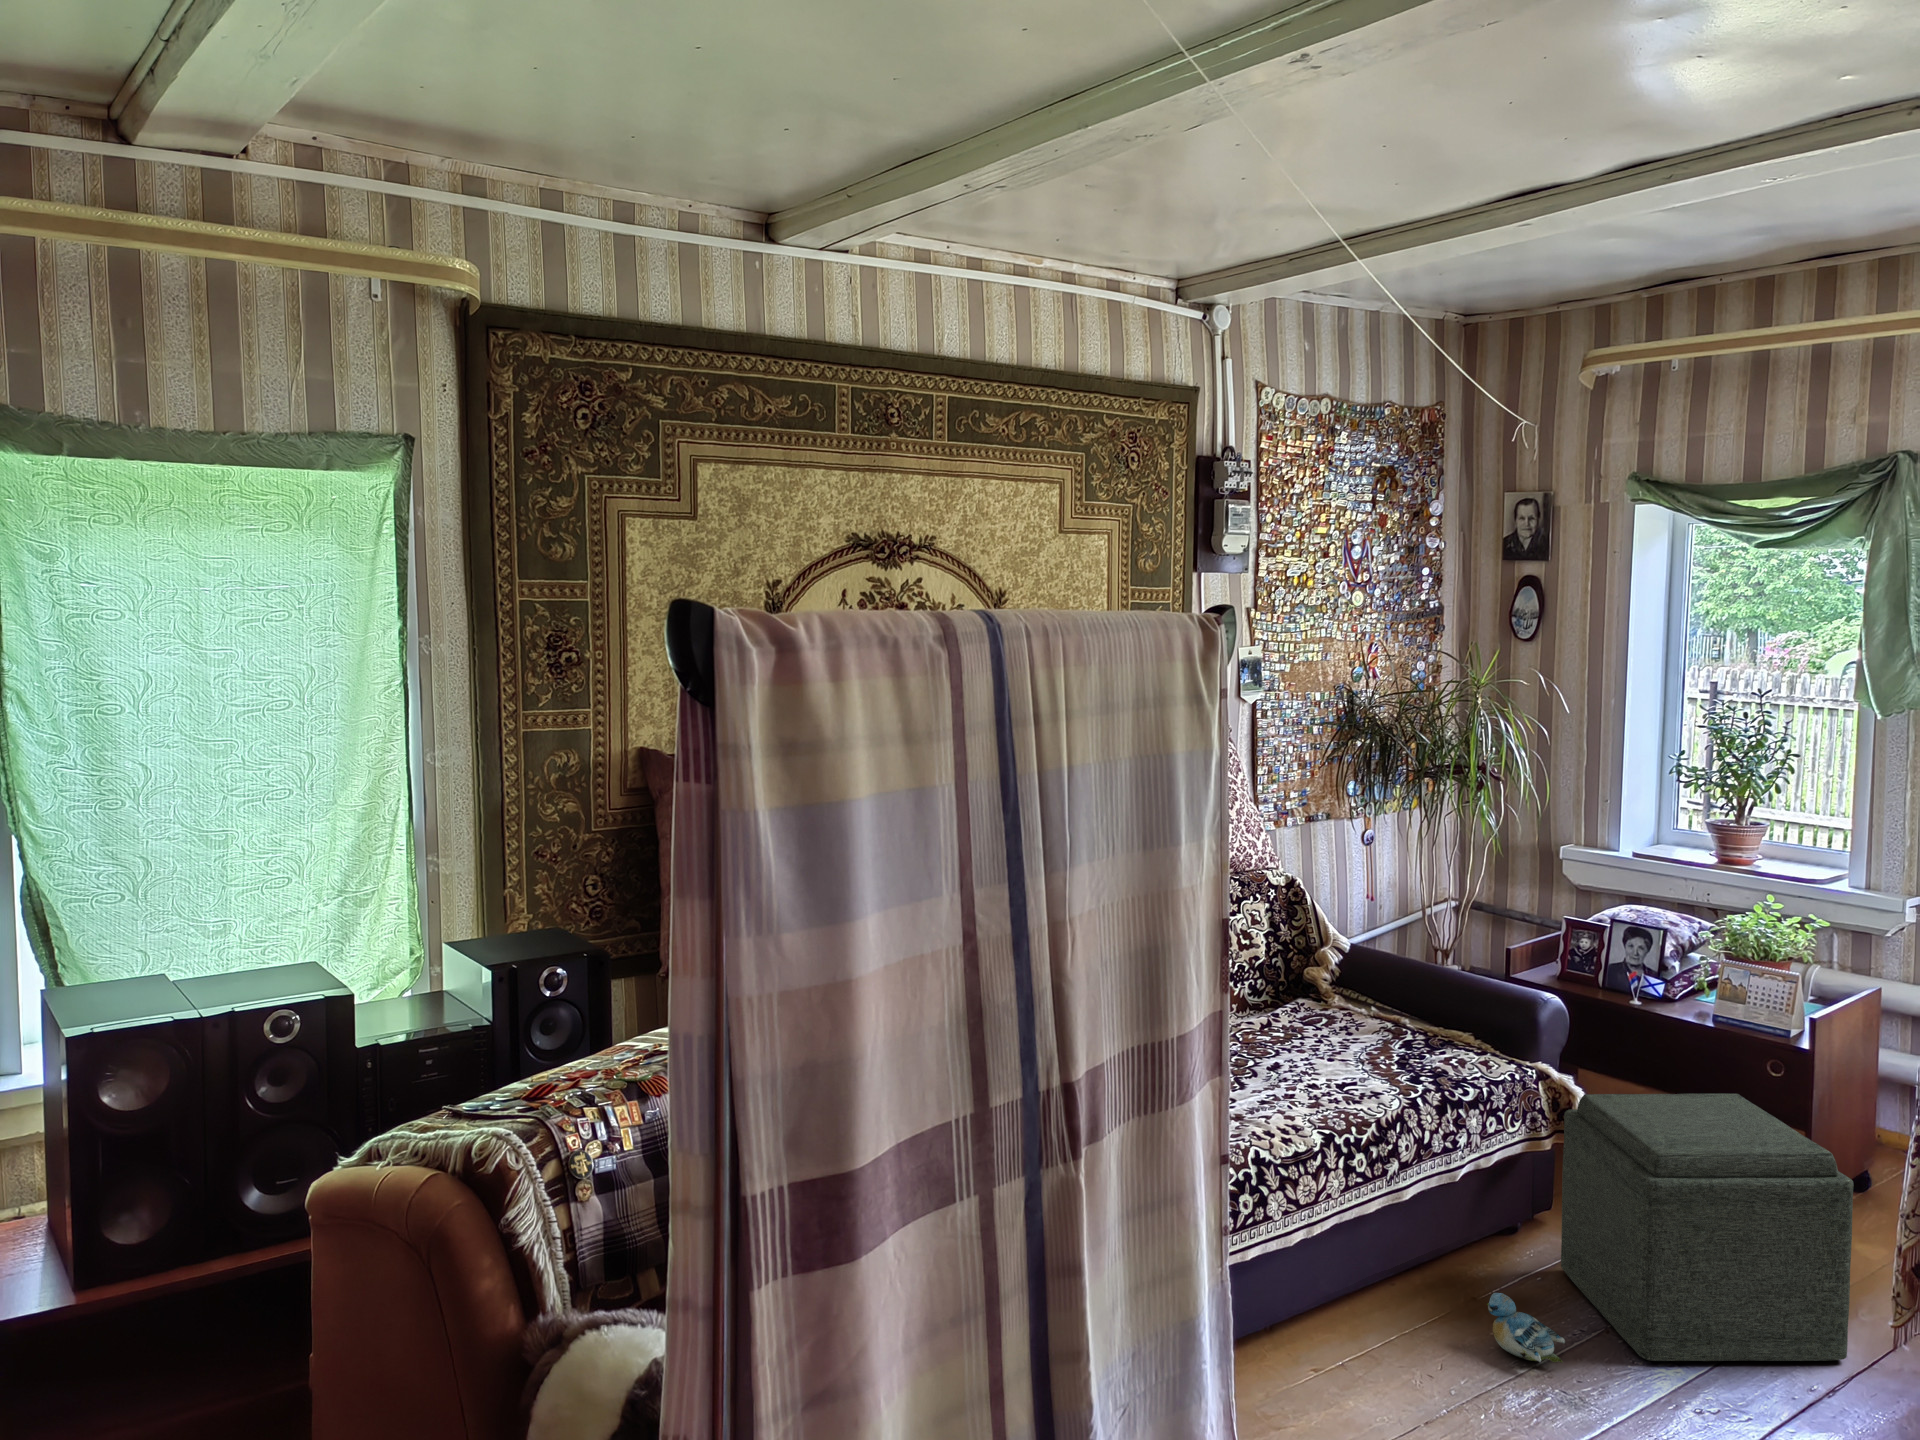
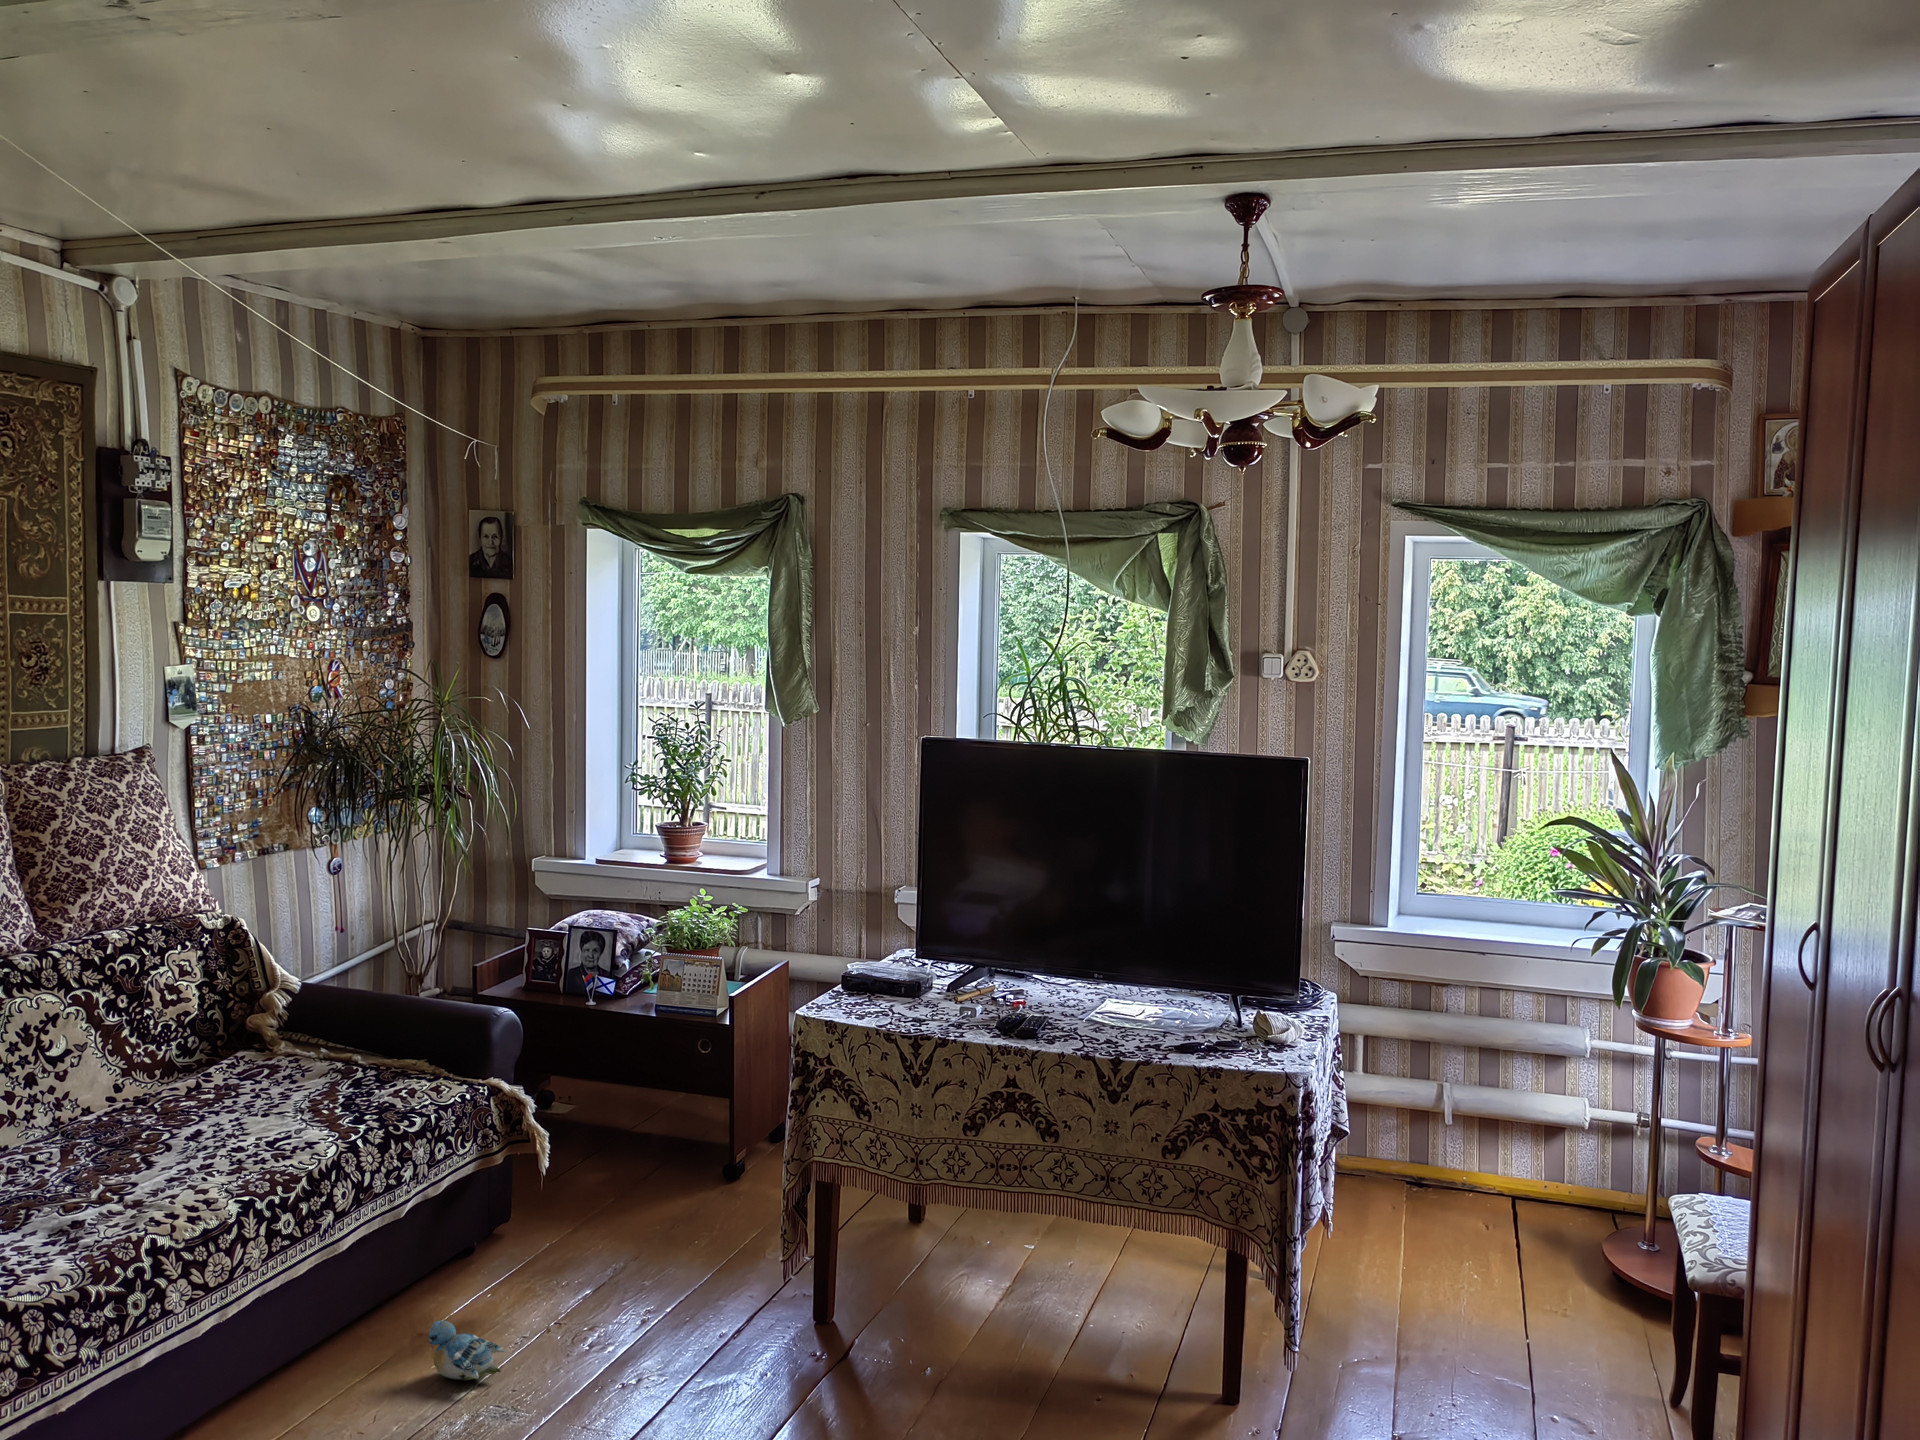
ottoman: present [1561,1093,1854,1361] -> none [510,1073,747,1343]

